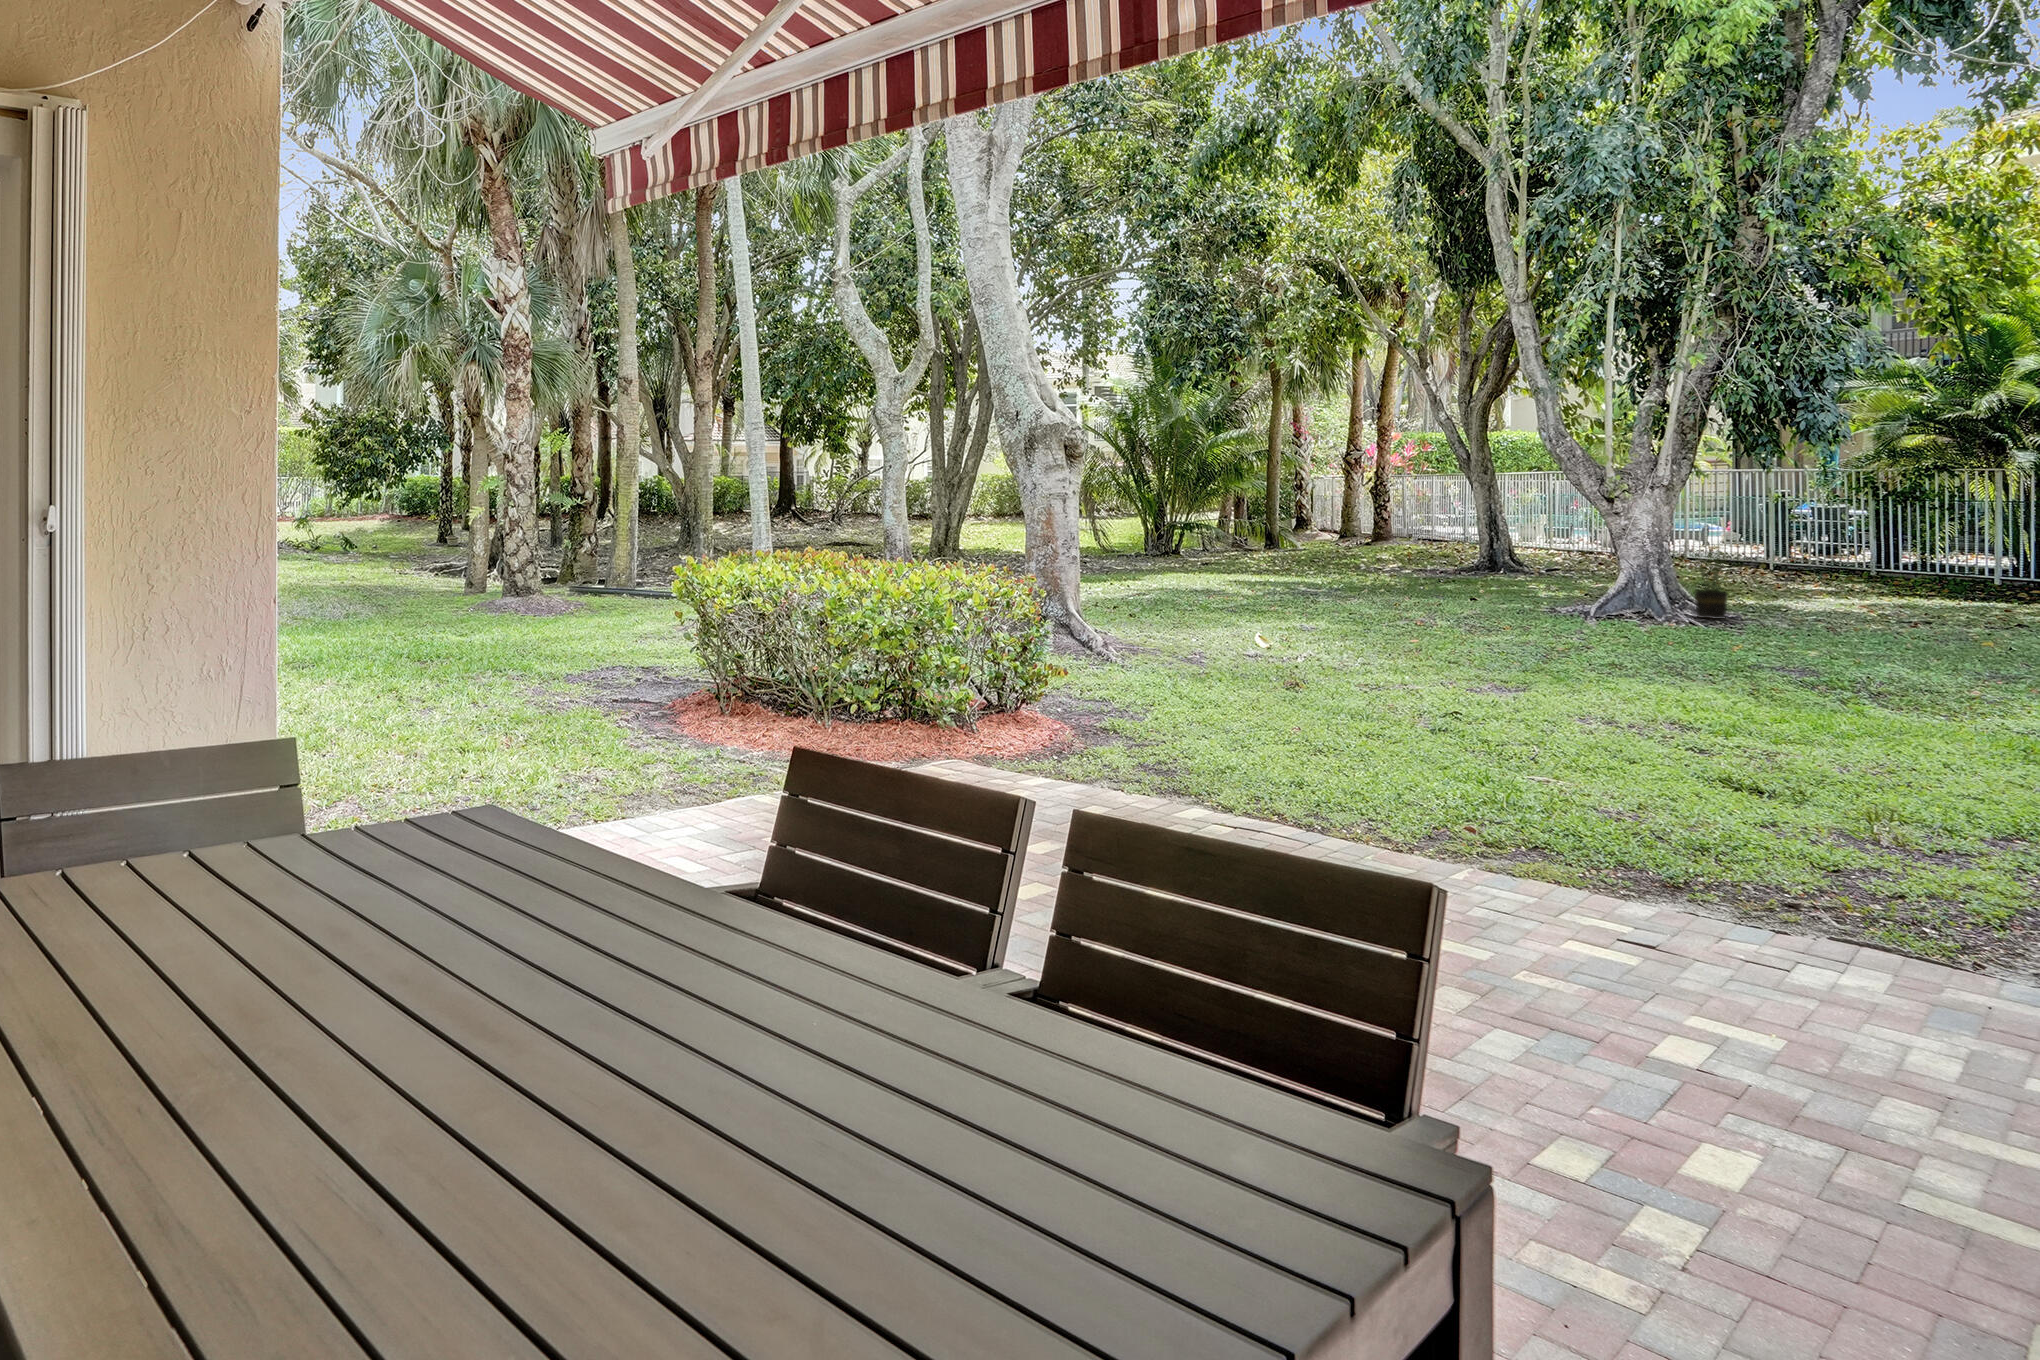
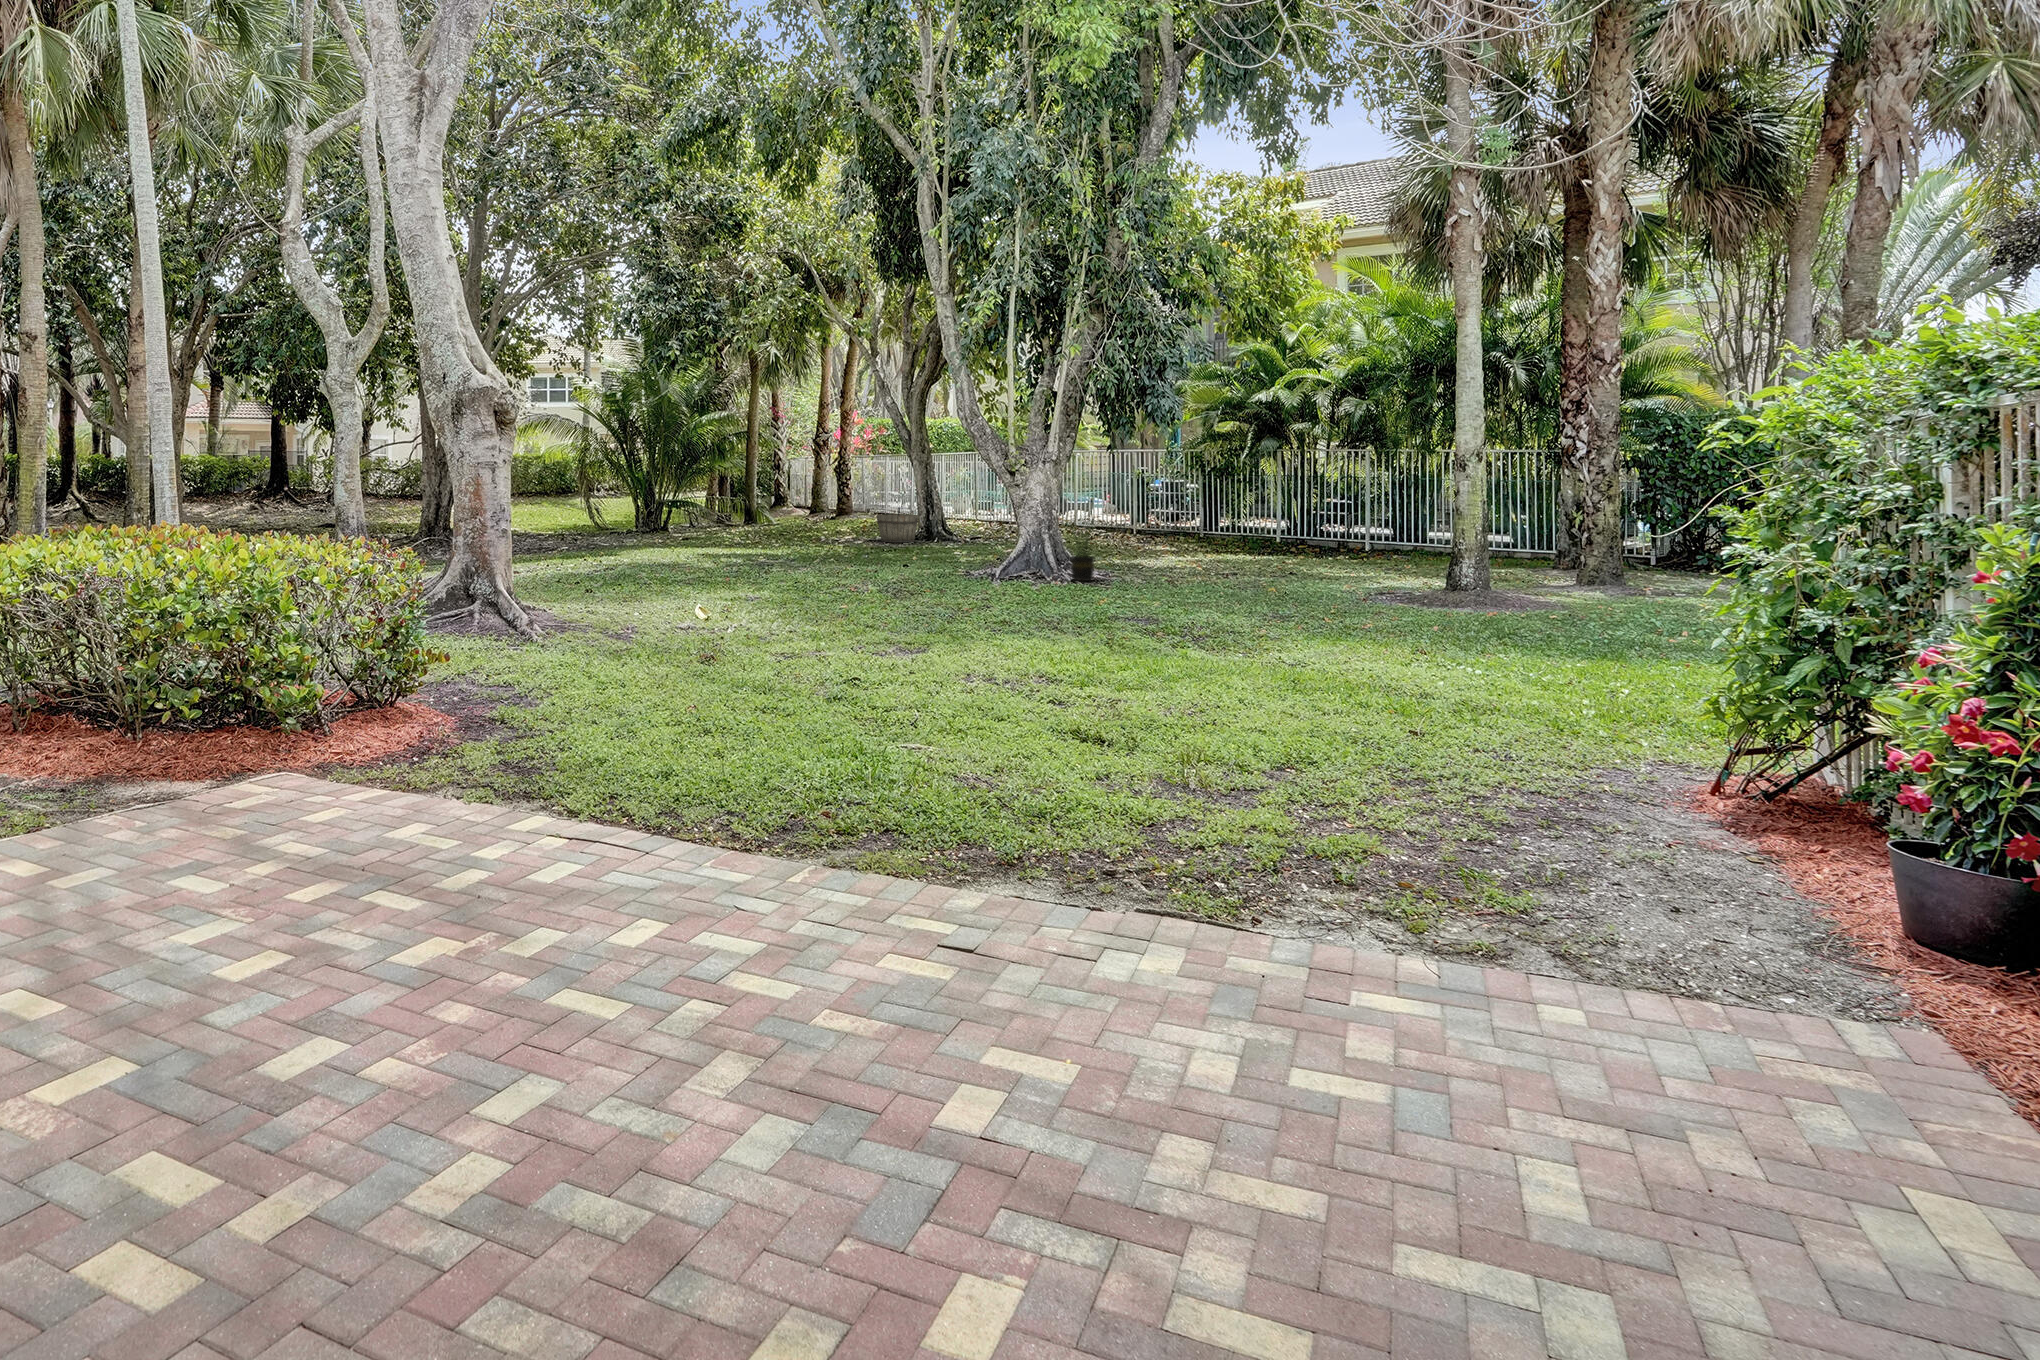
wooden bucket: none [1430,530,1484,570] -> present [877,506,919,542]

